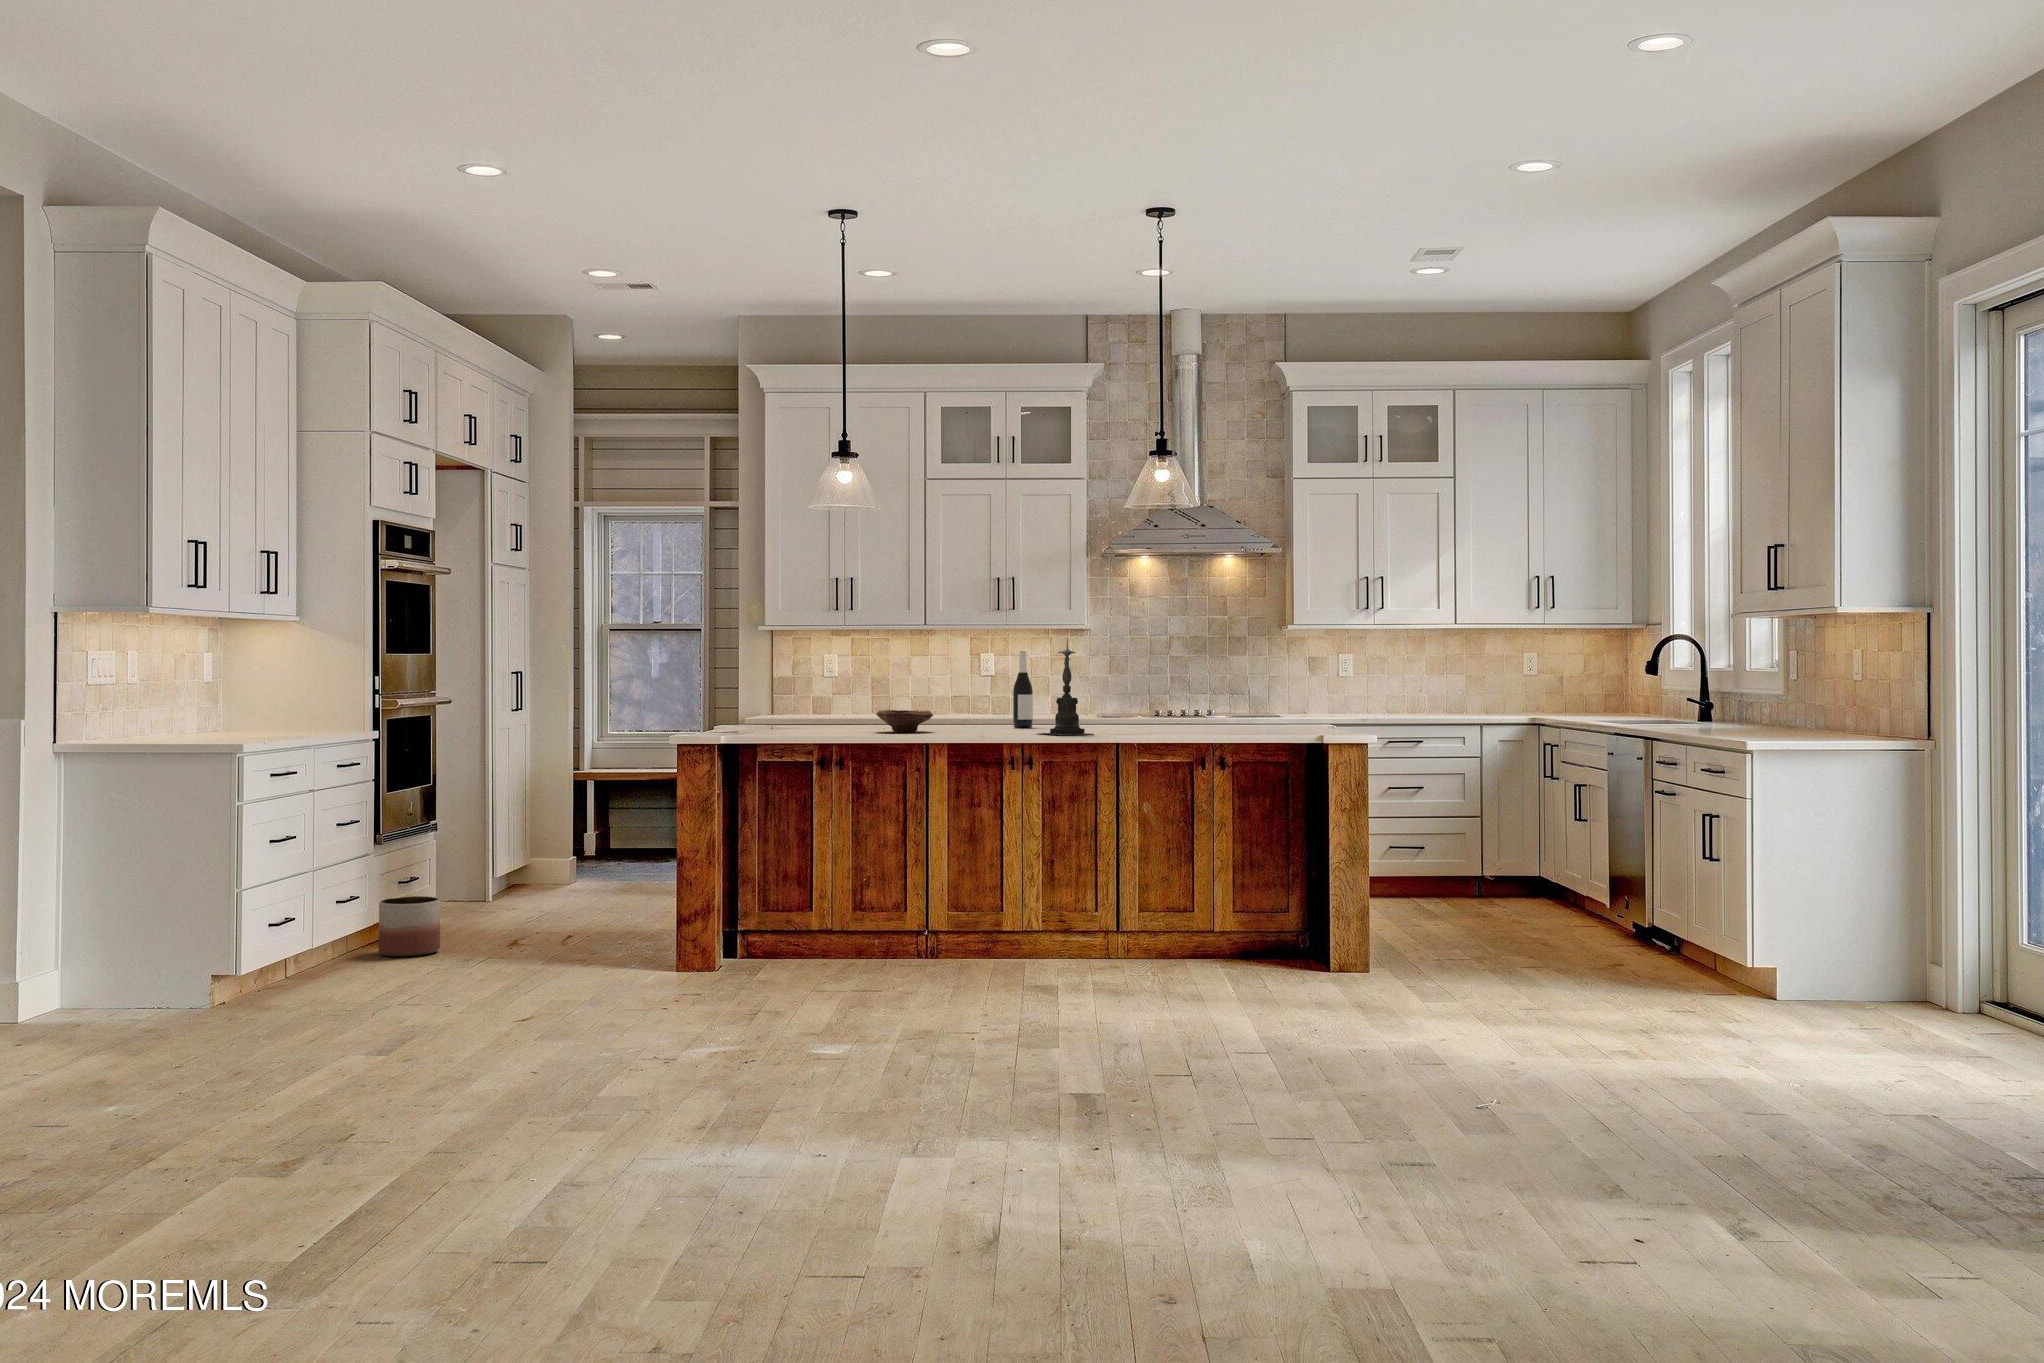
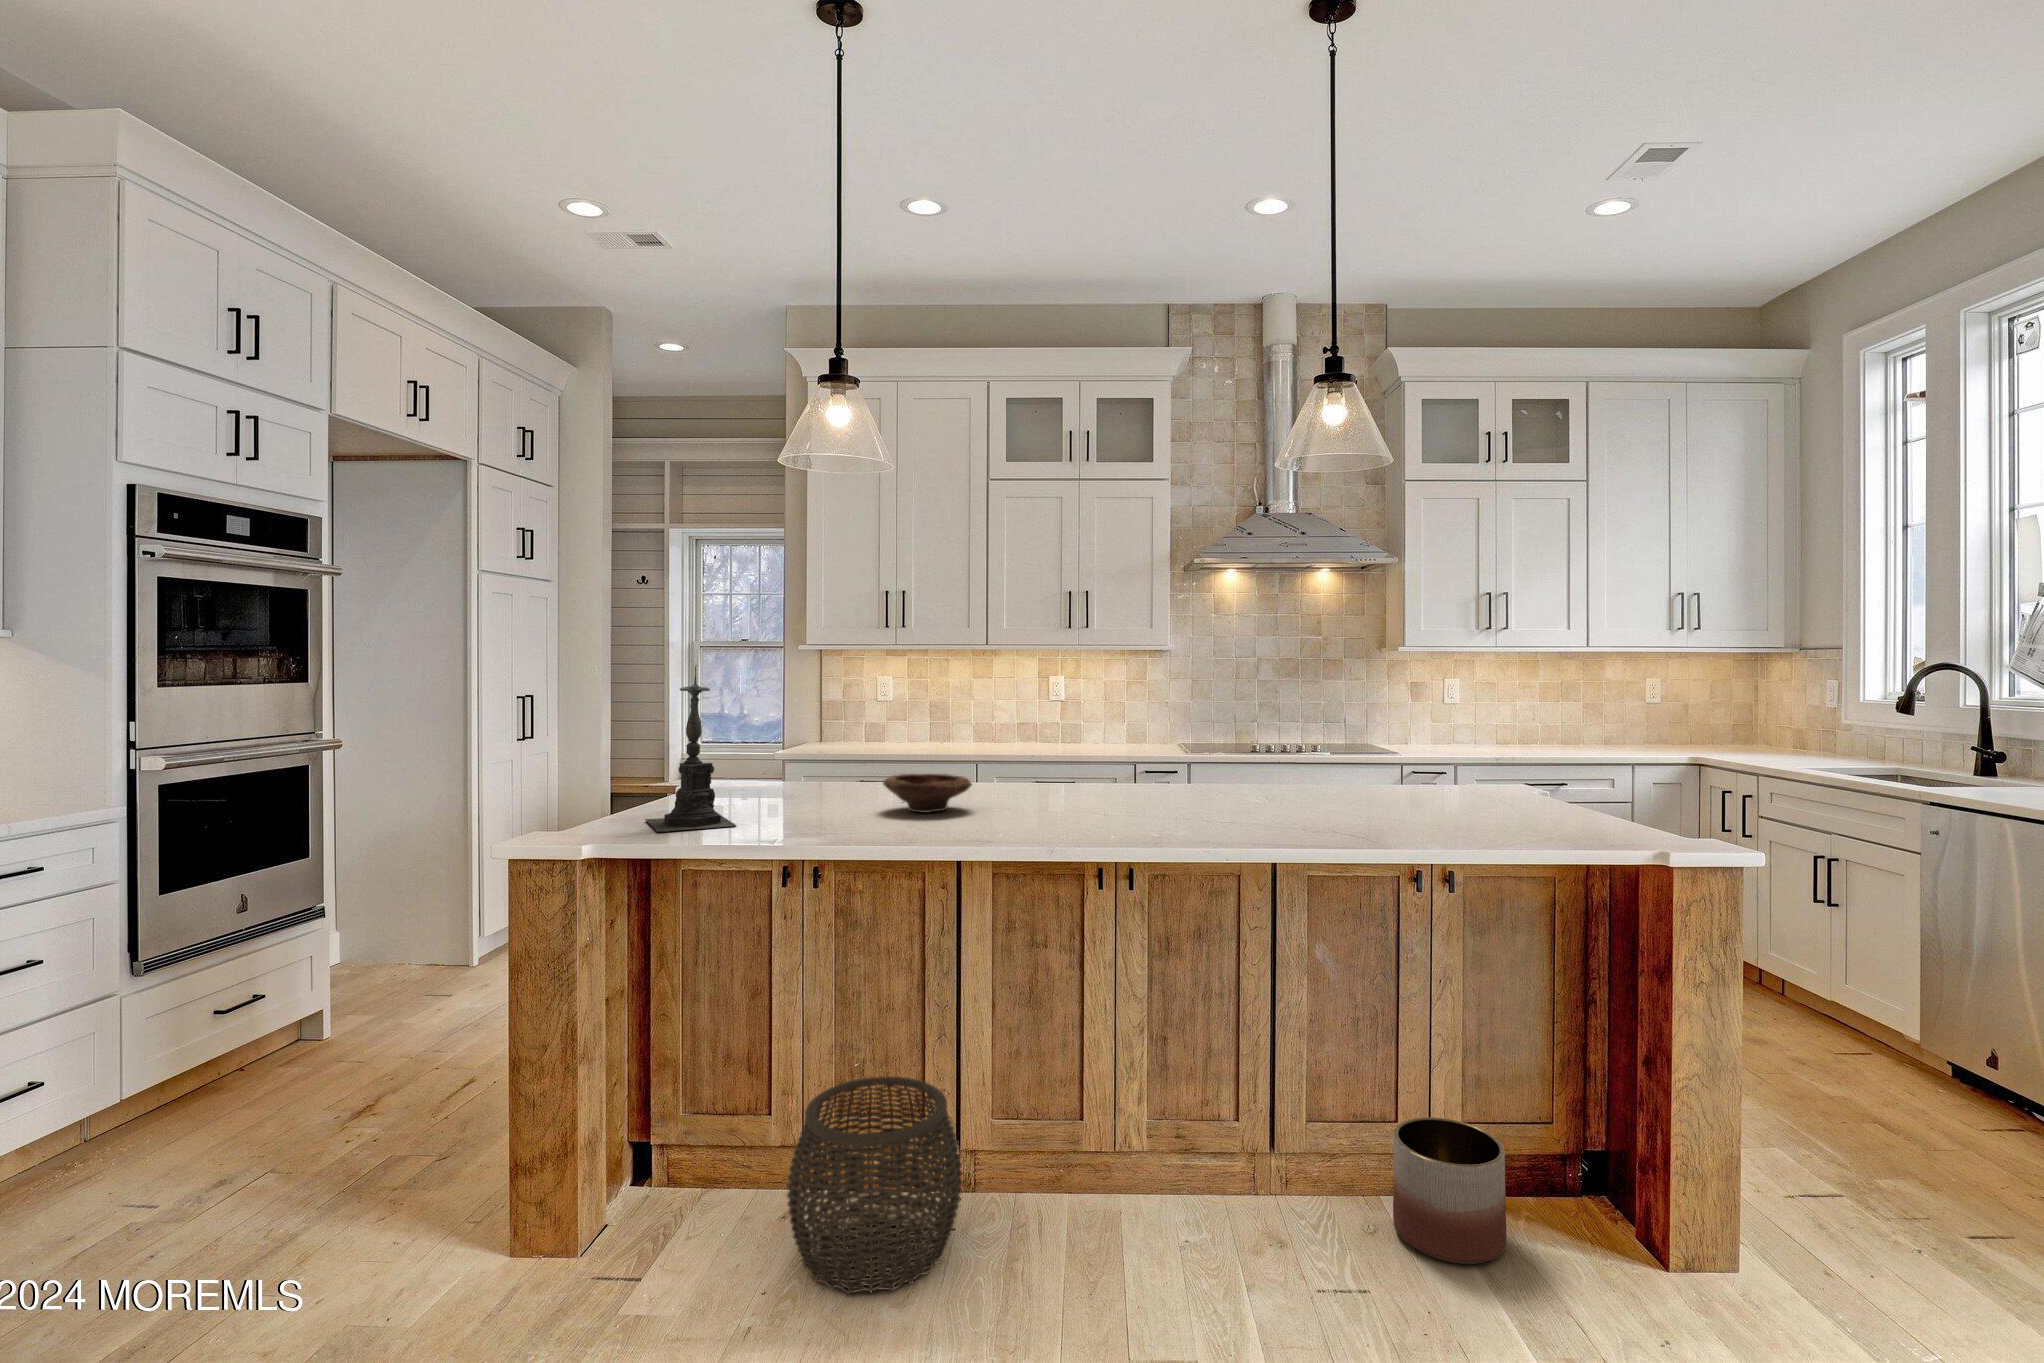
candle holder: present [1039,639,1090,735] -> present [645,665,736,832]
wine bottle: present [1013,651,1033,728] -> none [1094,682,1123,794]
woven basket: none [836,883,935,979] -> present [787,1076,963,1294]
planter: present [378,896,440,957] -> present [1393,1117,1506,1264]

